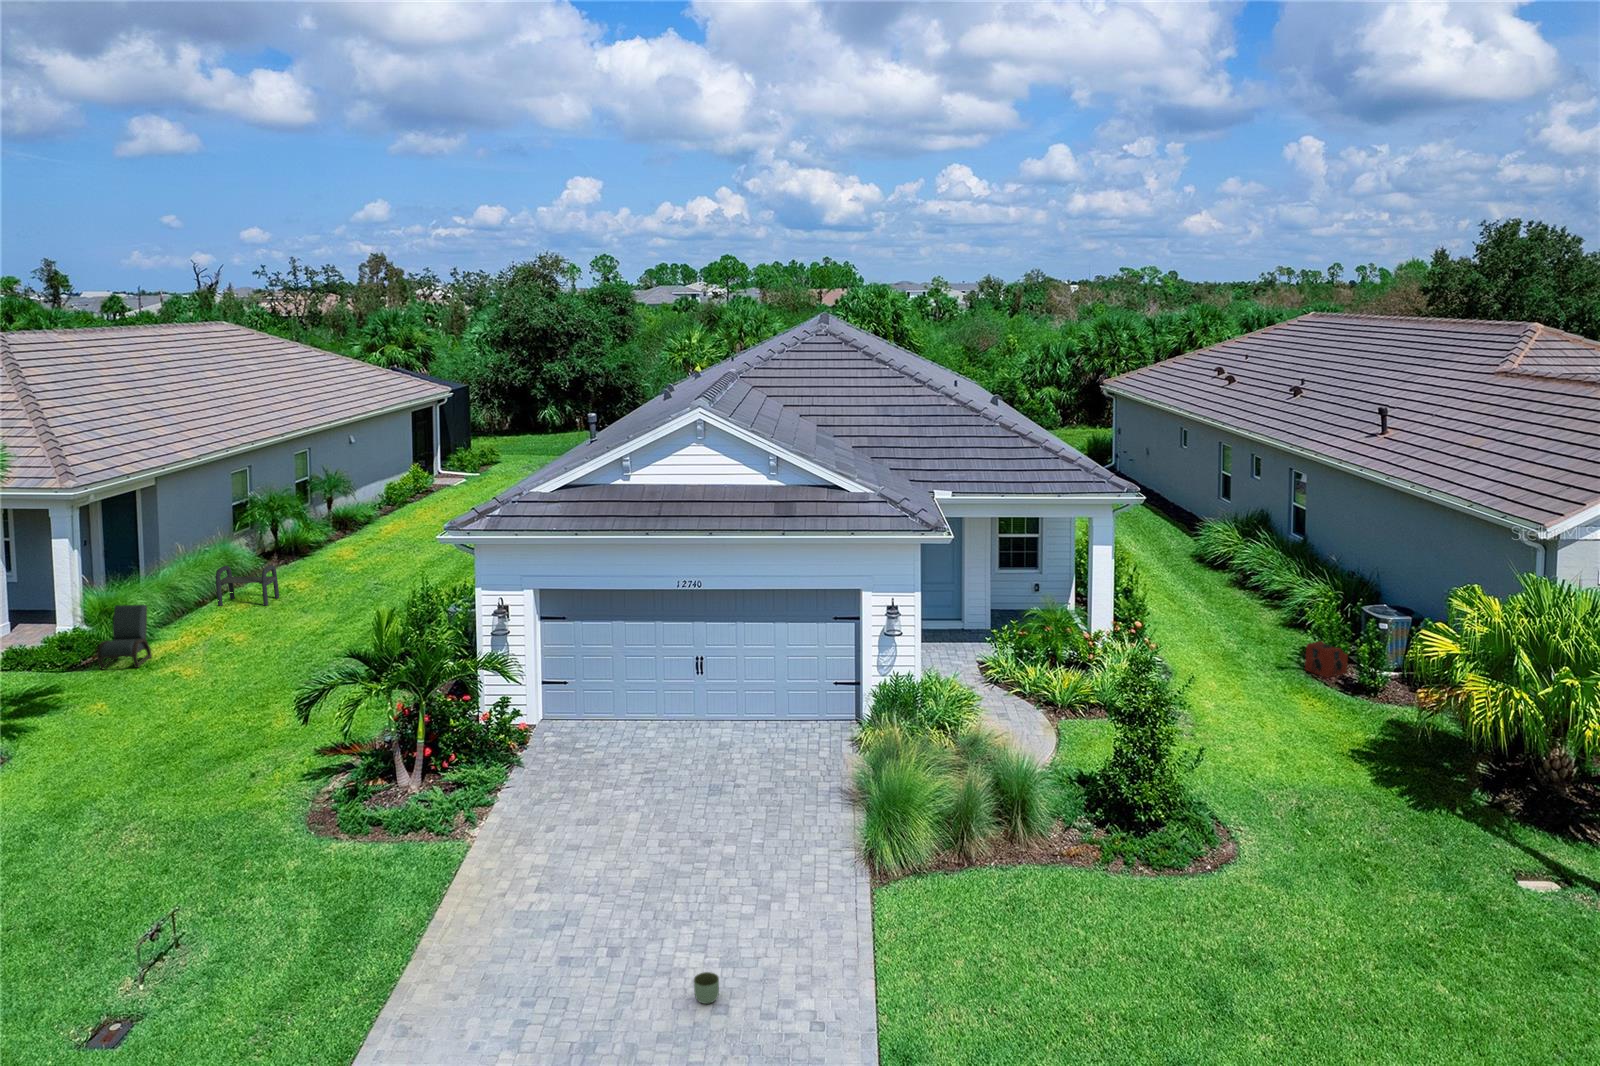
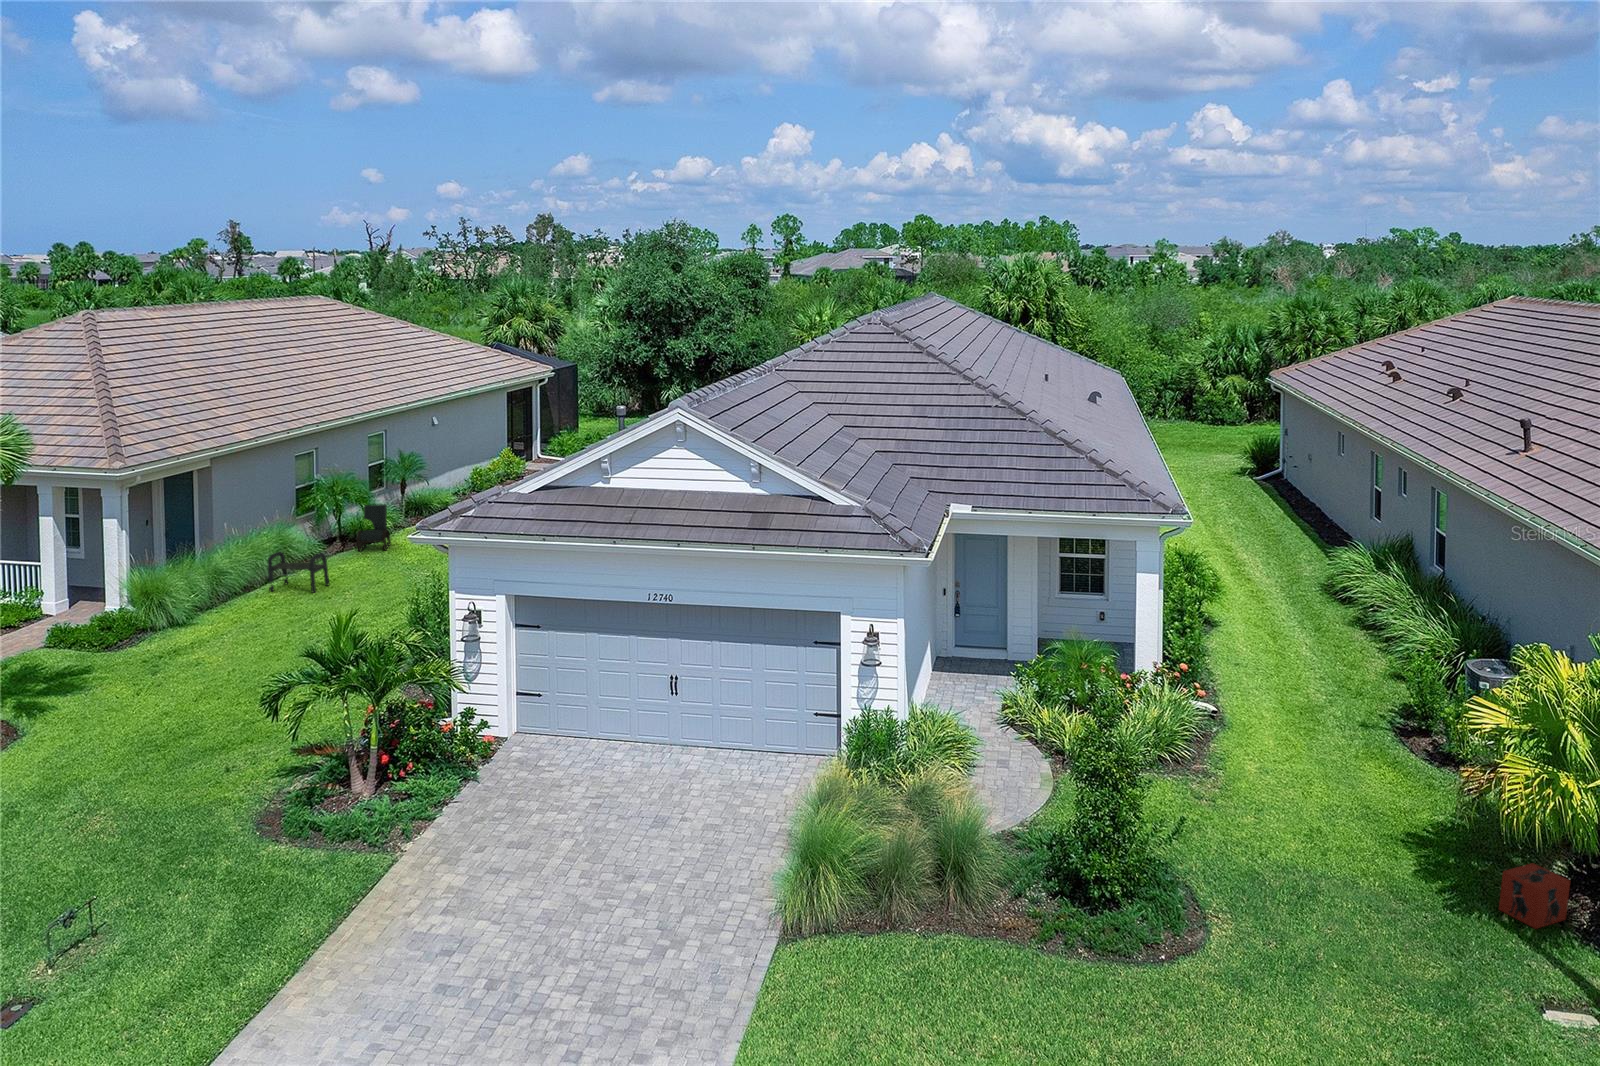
lounge chair: present [97,605,152,669] -> present [357,504,391,551]
storage box: present [1305,641,1348,677] -> present [1499,863,1571,929]
planter: present [694,972,719,1004] -> none [530,1005,556,1037]

